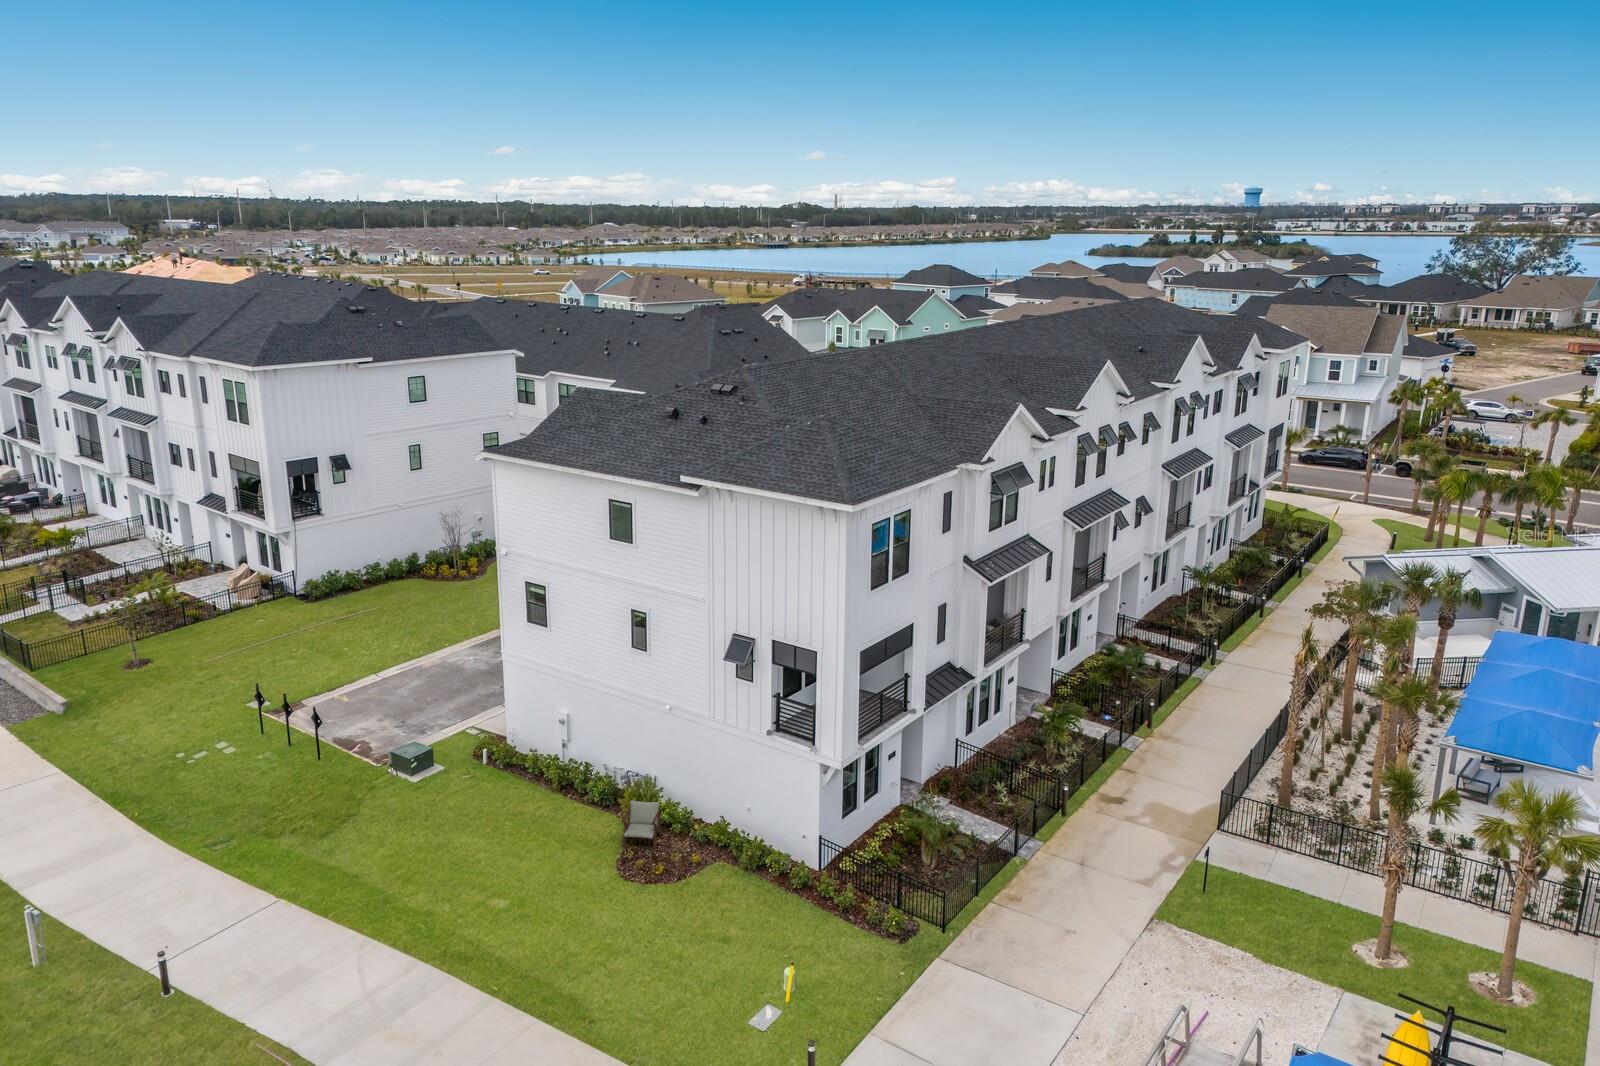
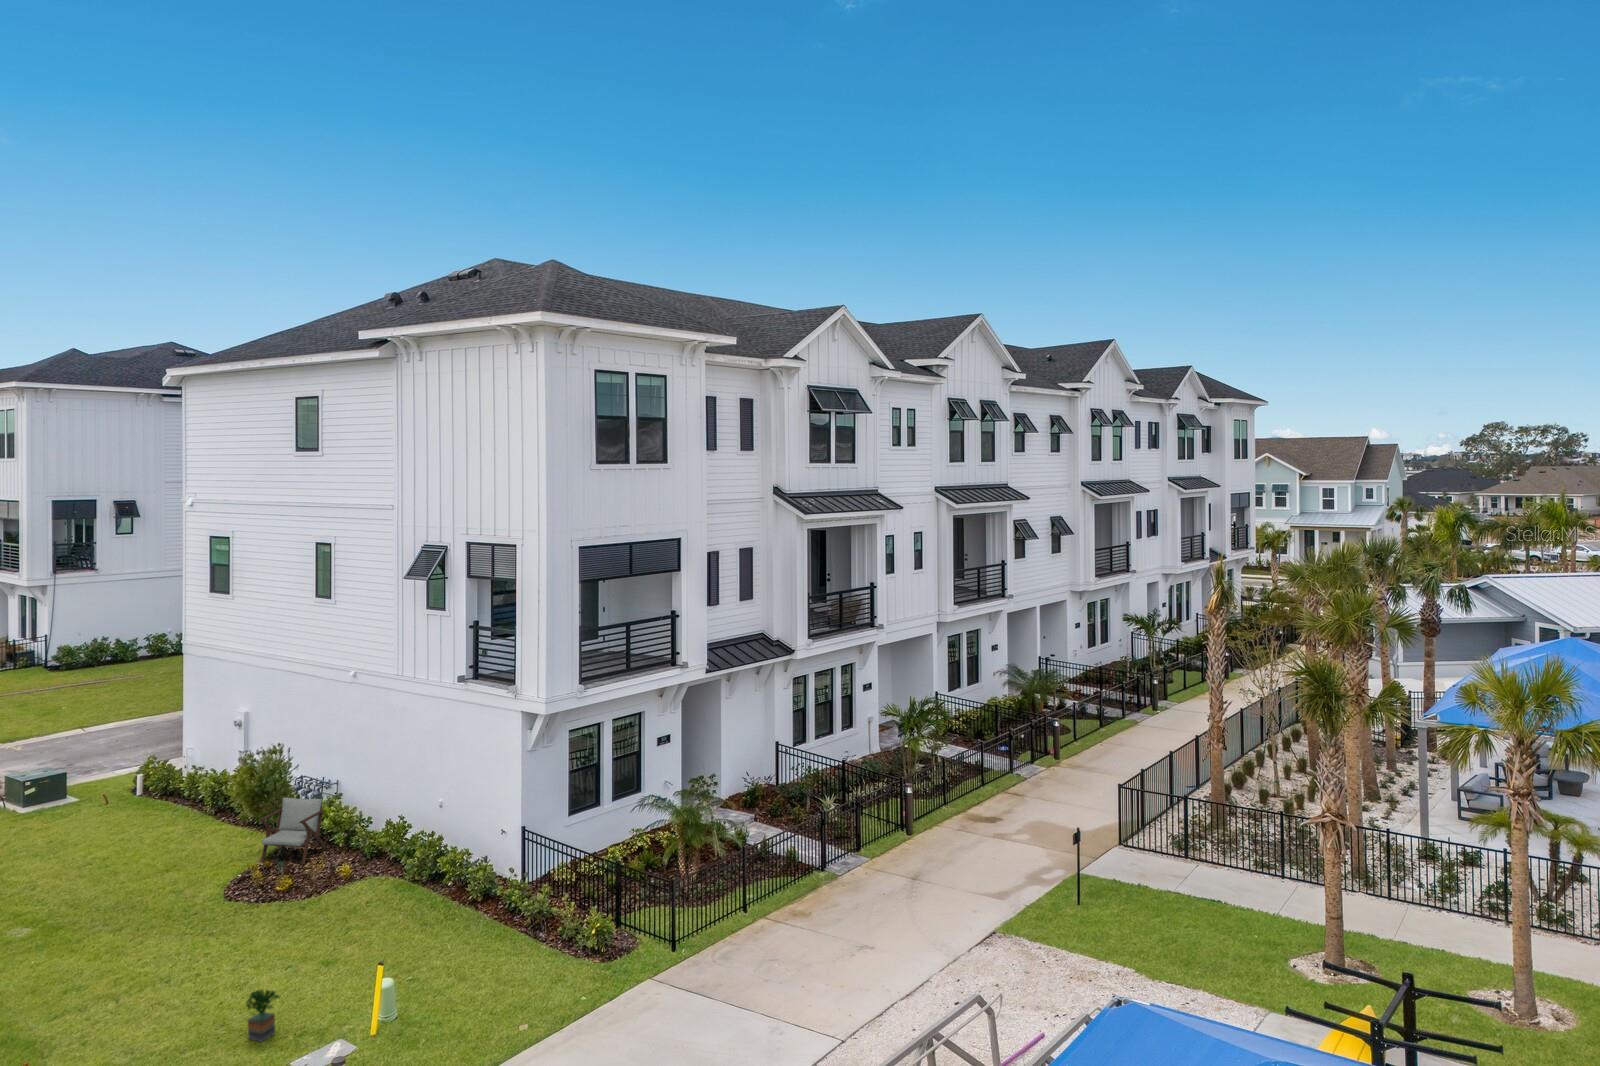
potted tree: none [715,986,734,1018] -> present [247,990,279,1042]

